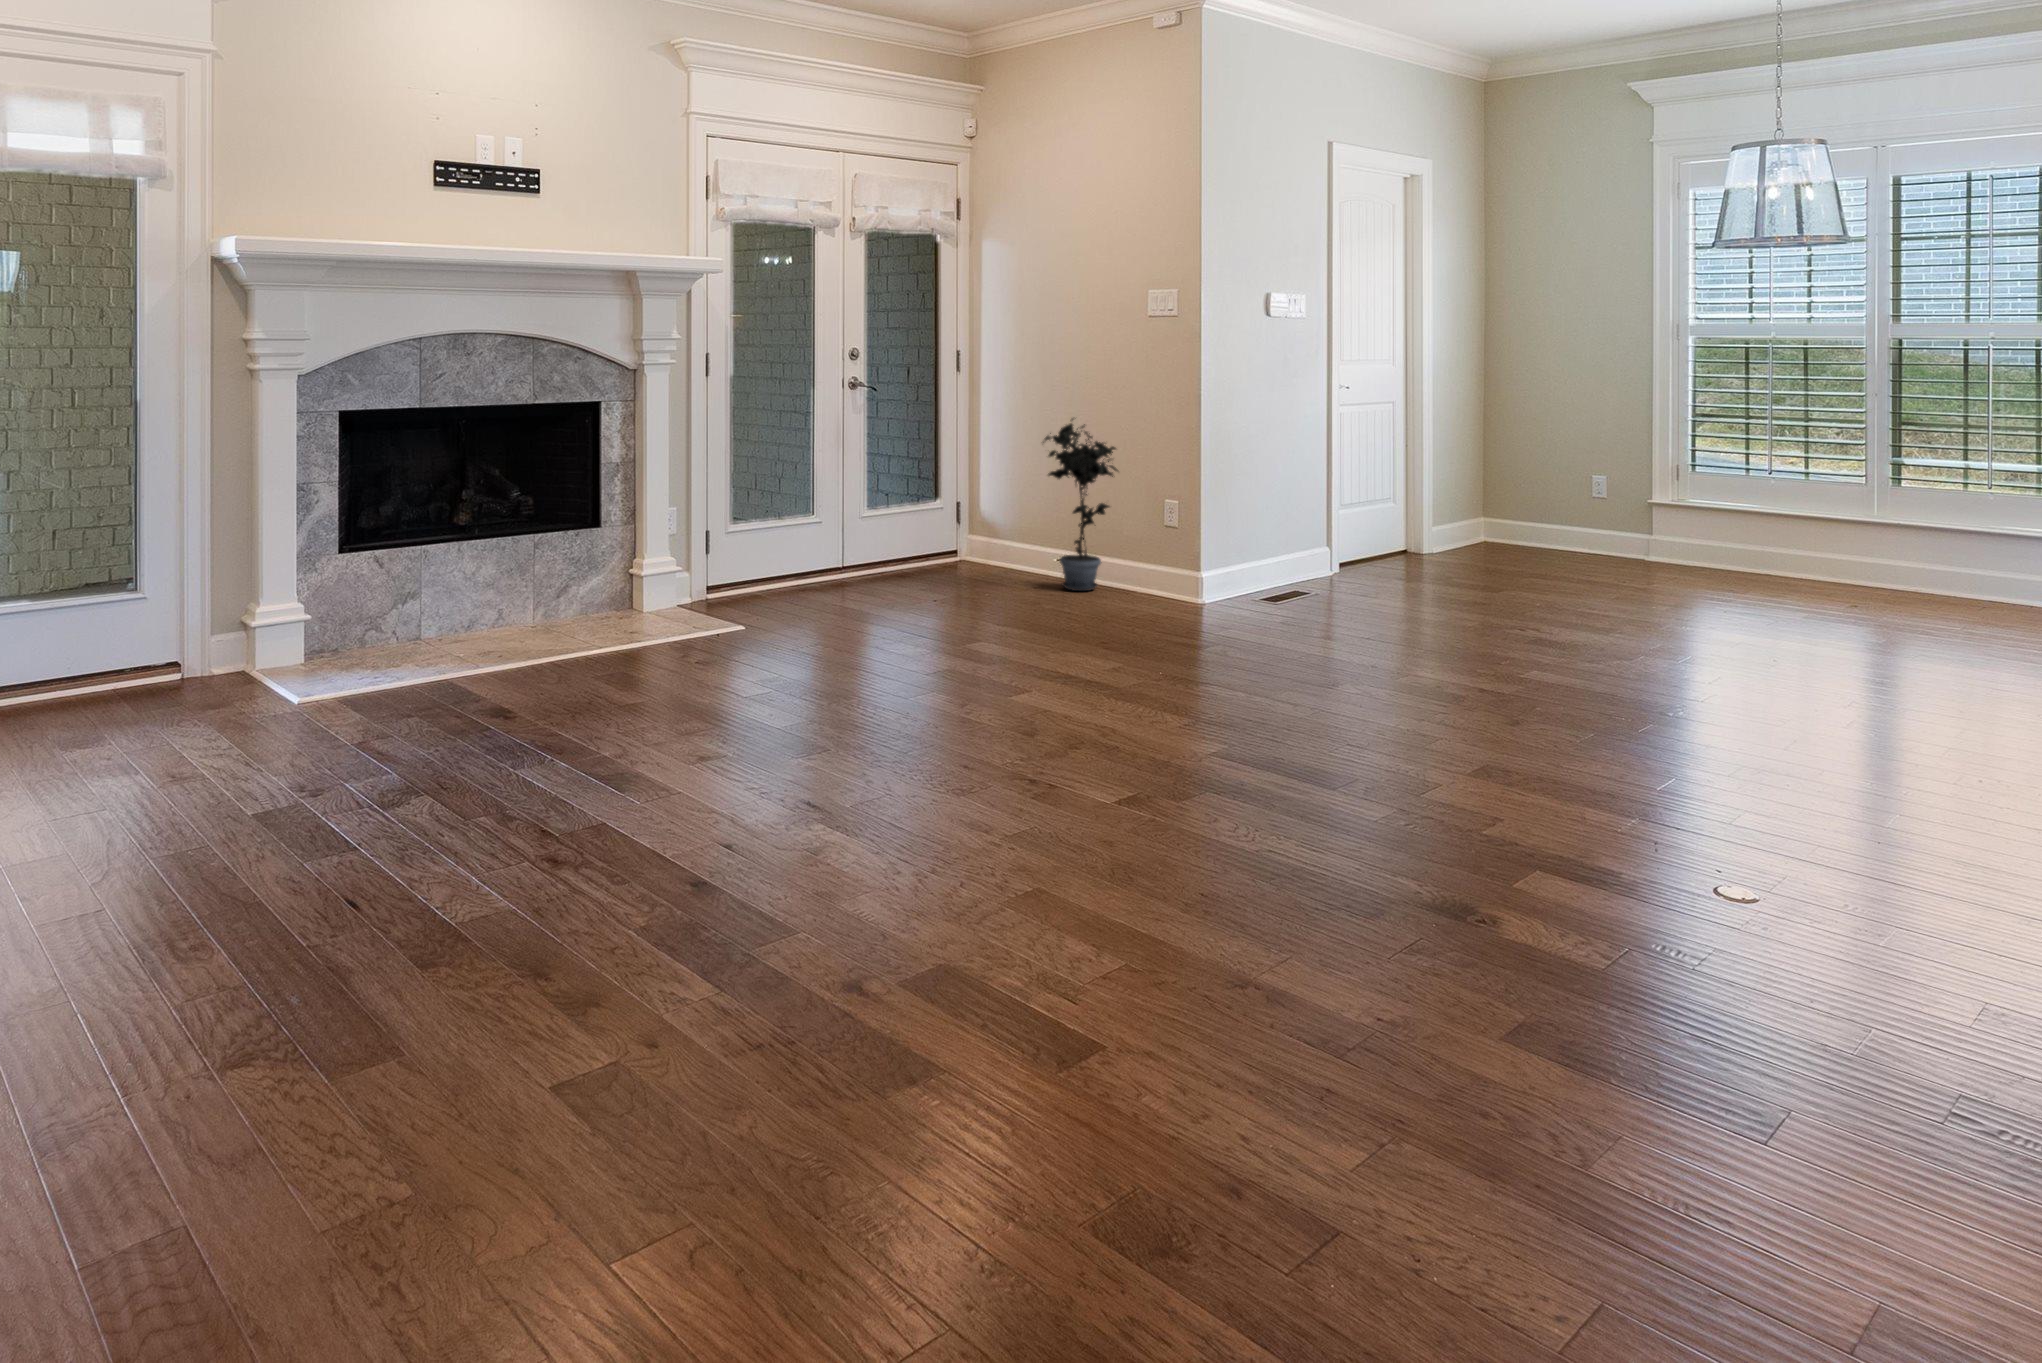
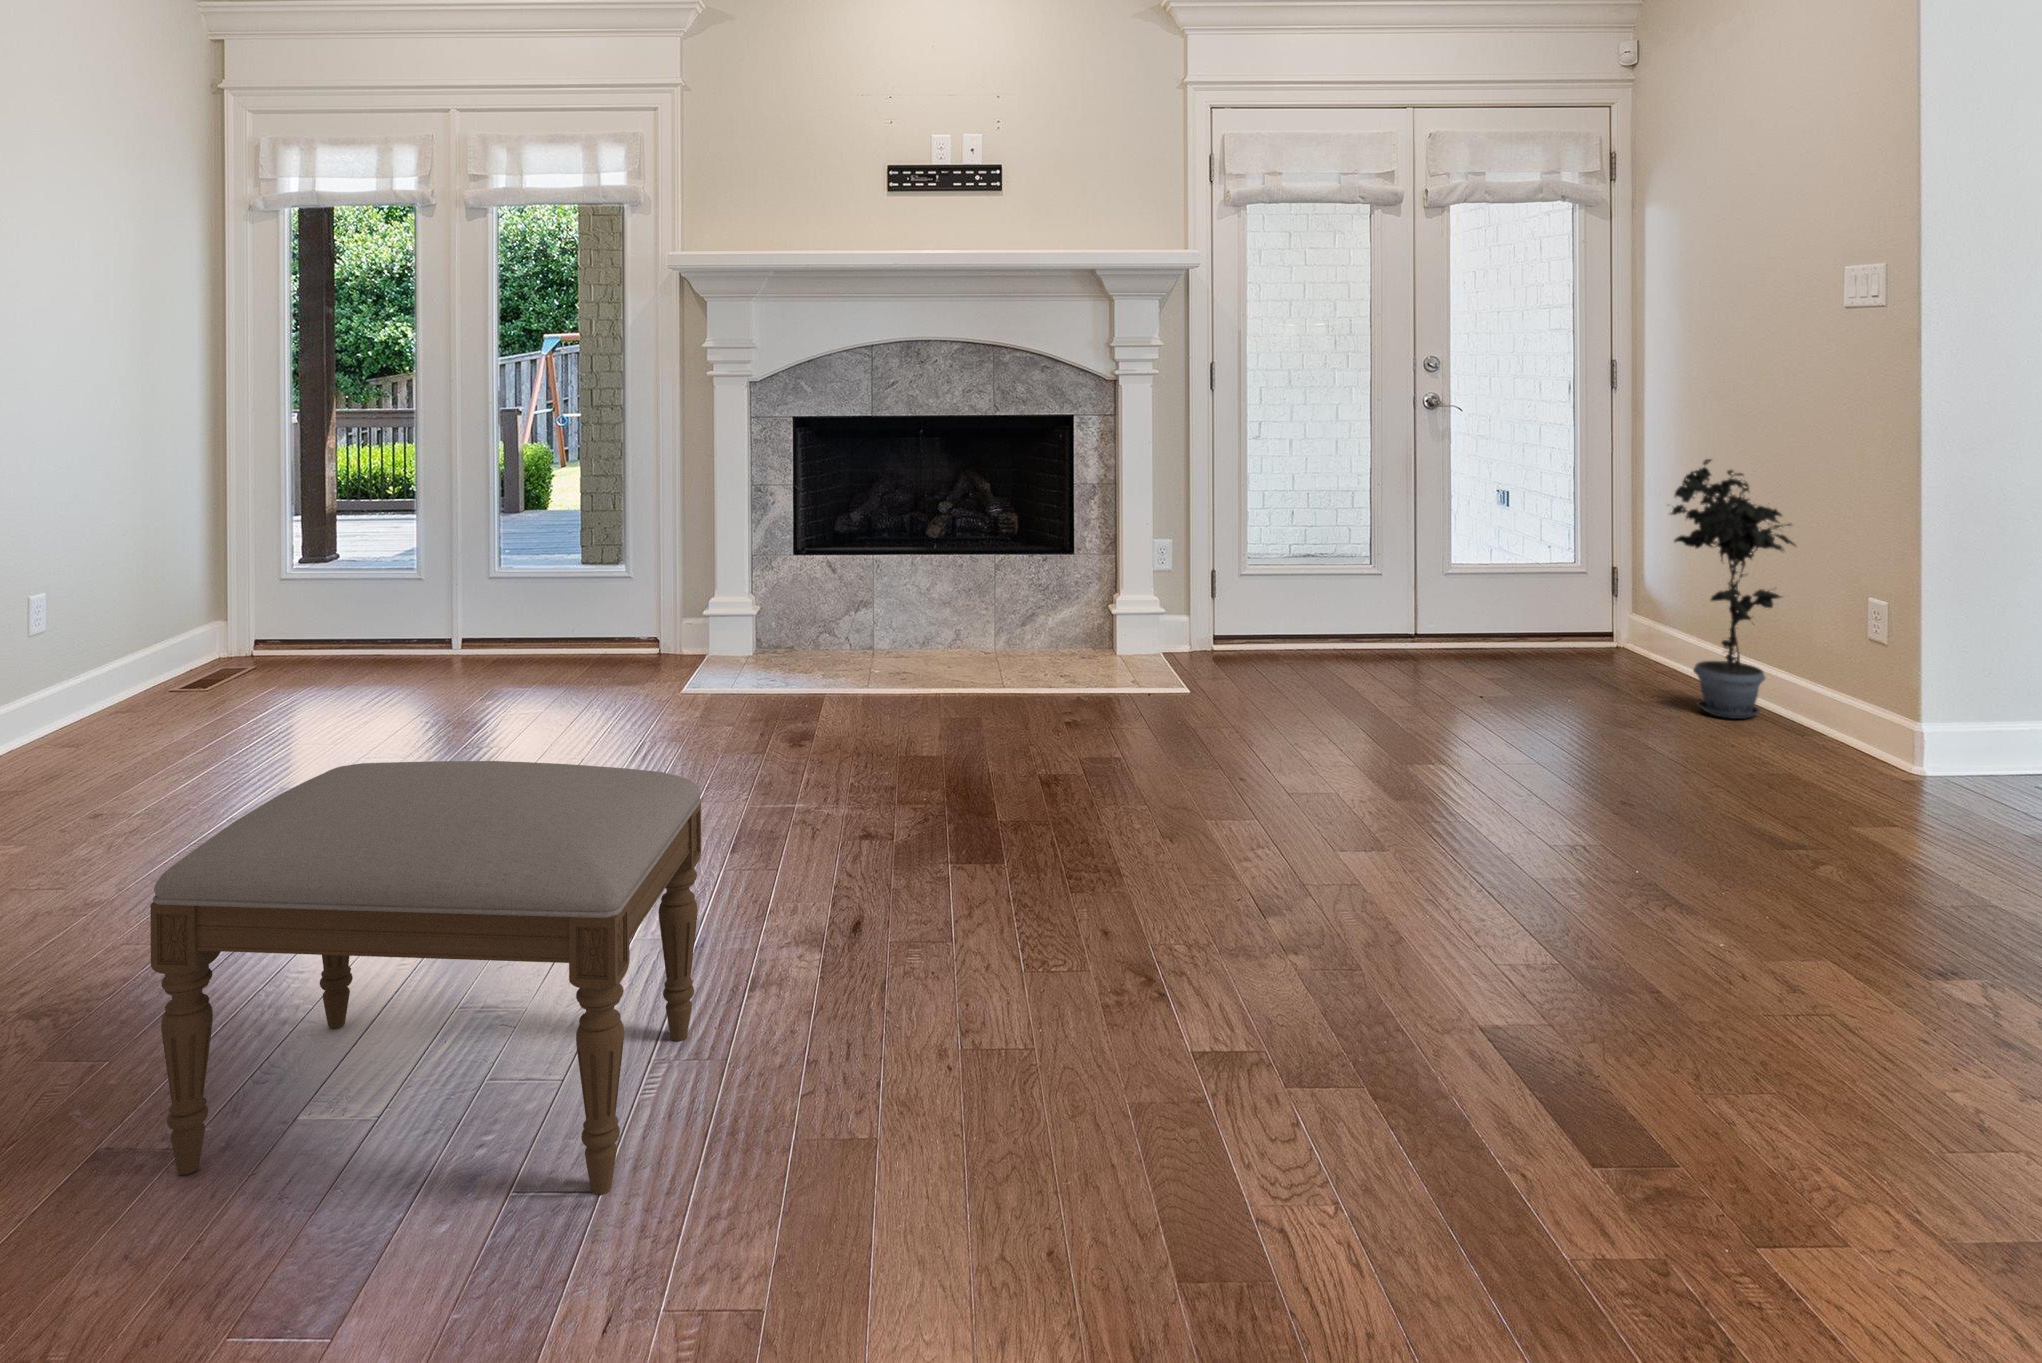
ottoman: none [535,679,975,1064] -> present [150,761,701,1194]

